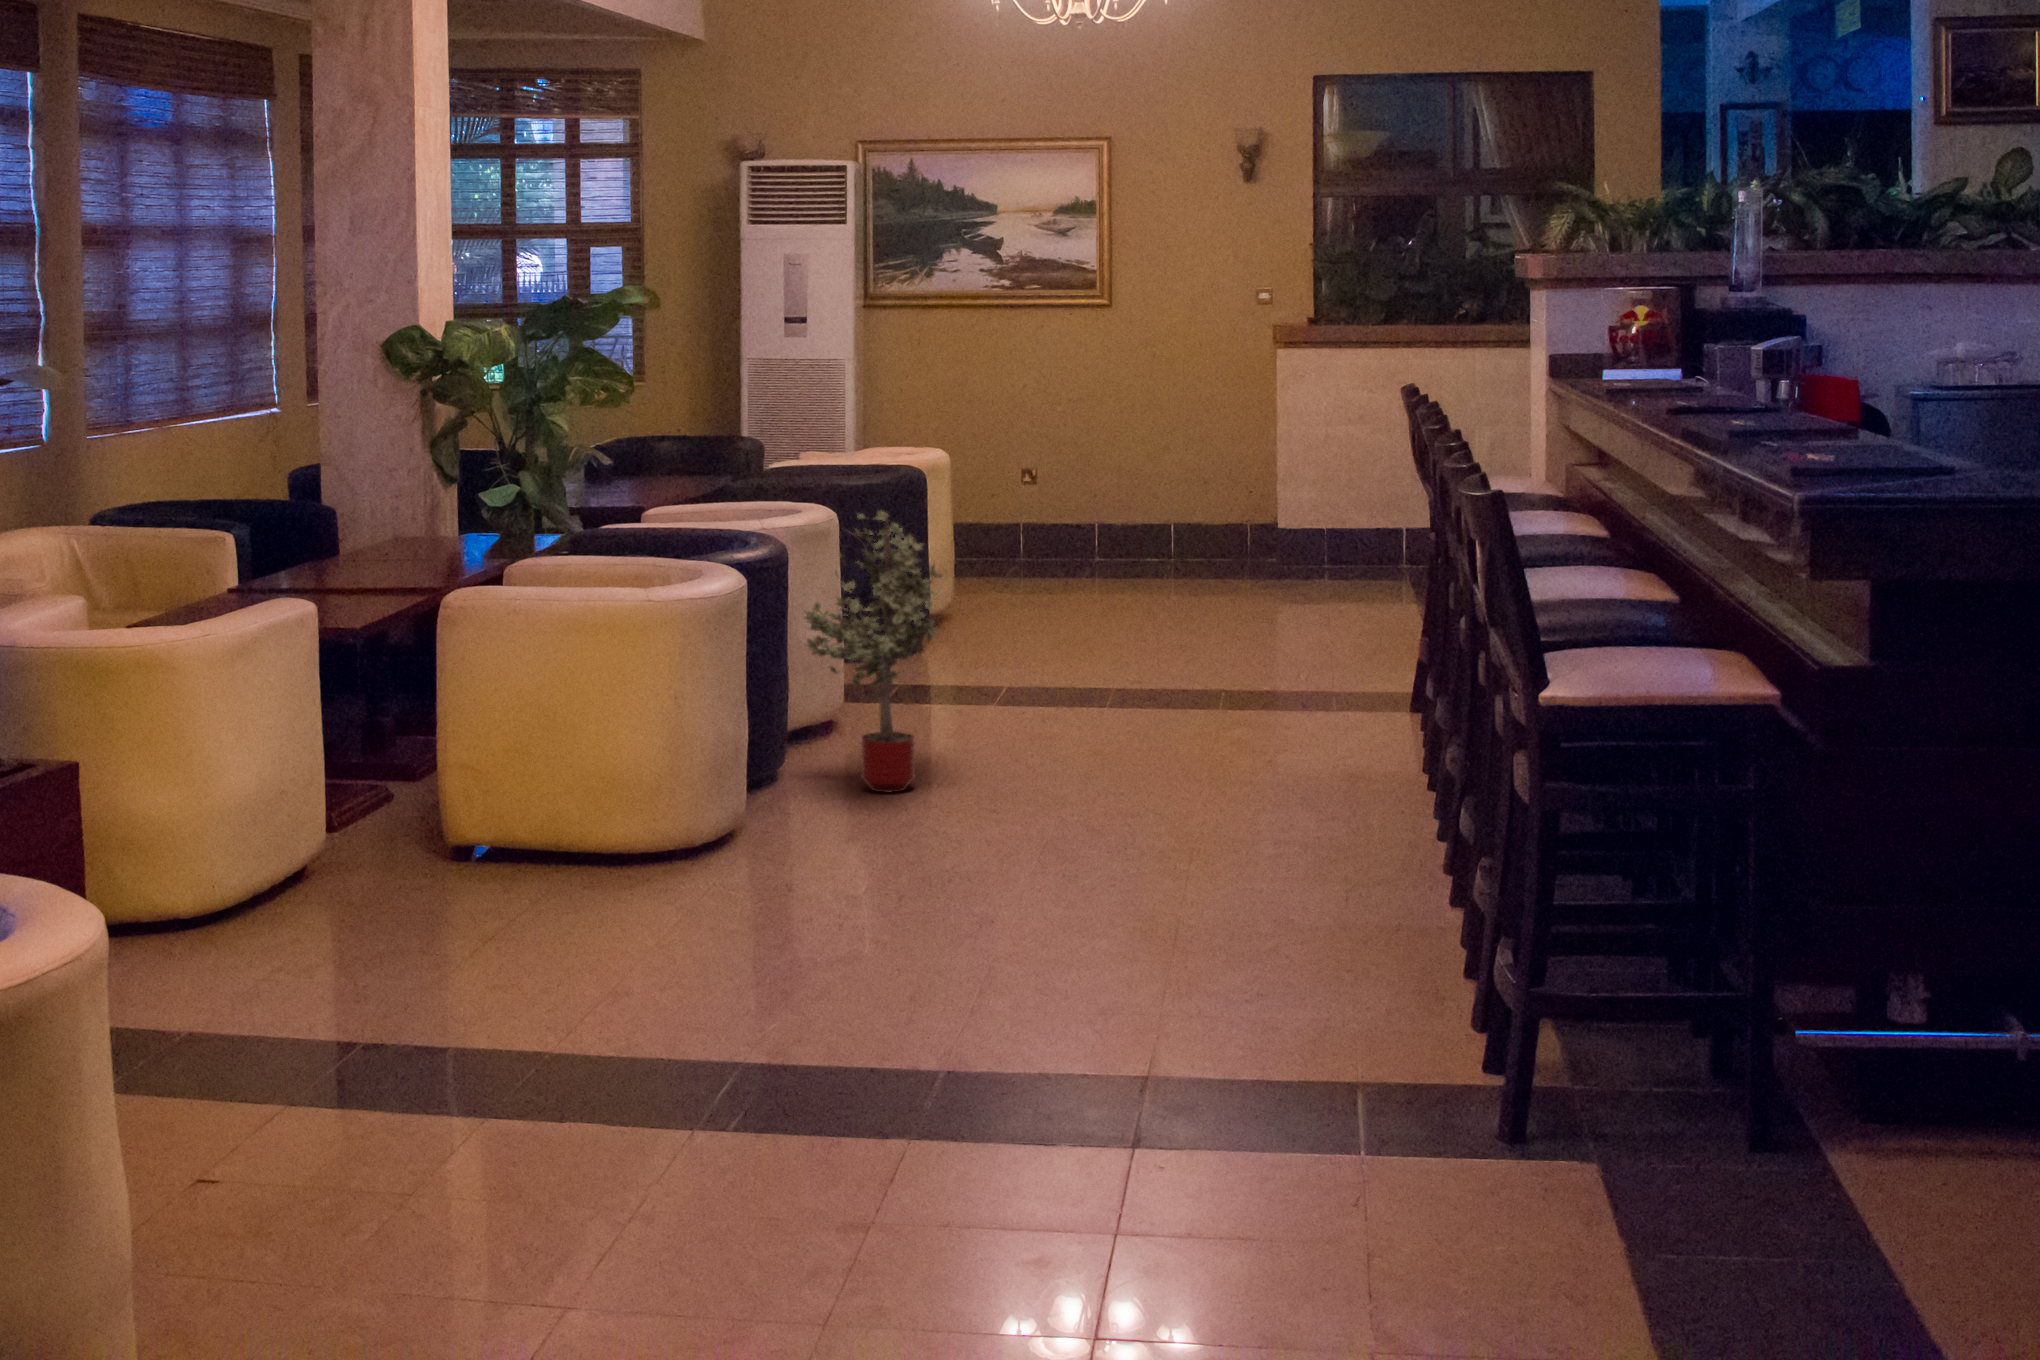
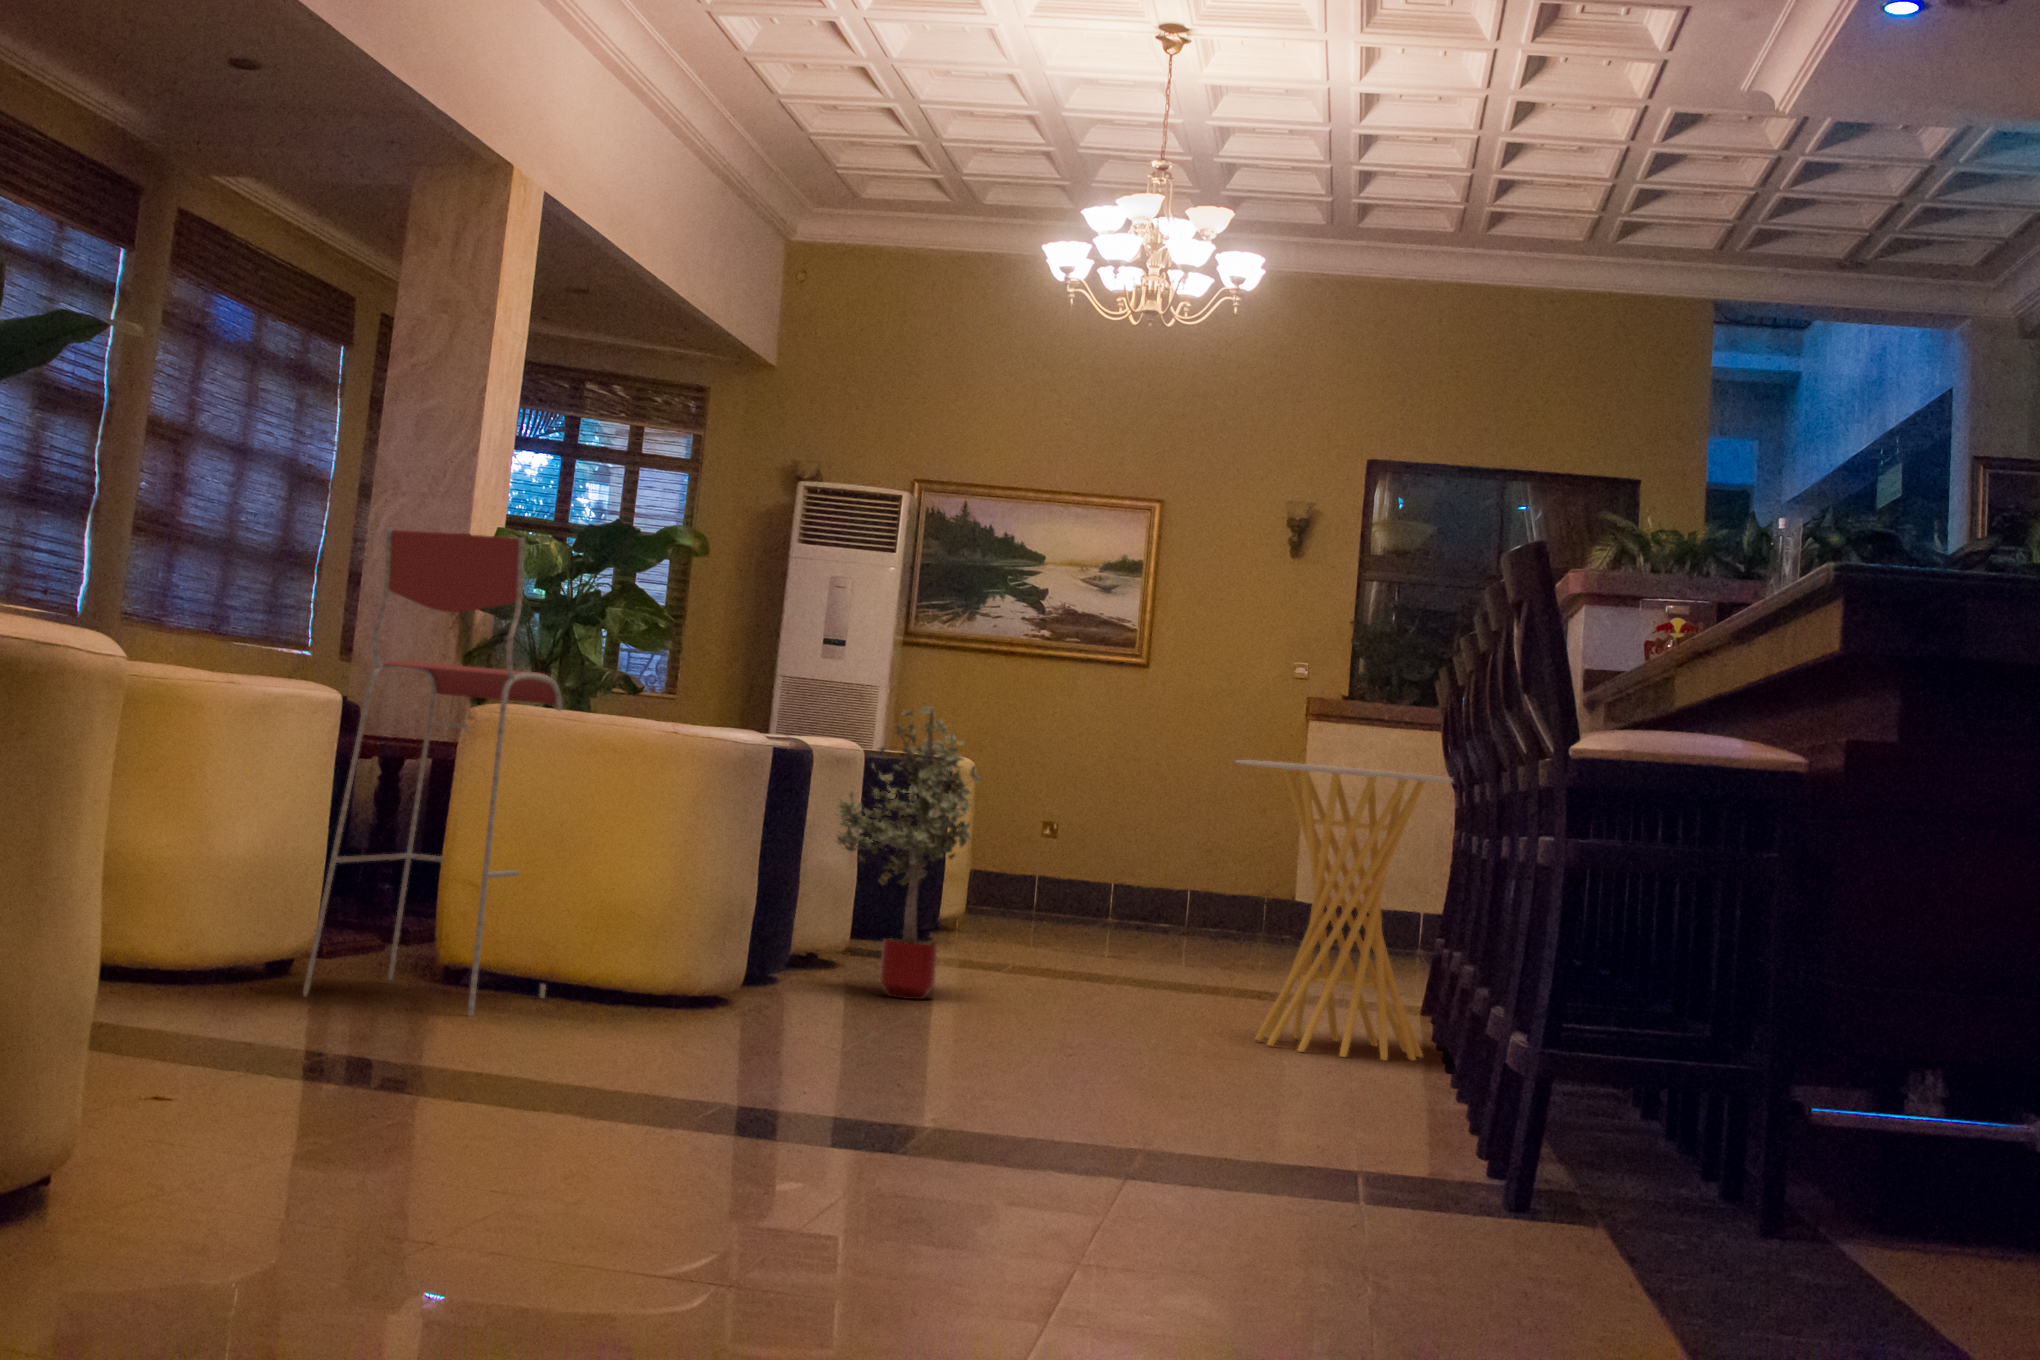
bar stool: none [317,469,545,928] -> present [303,527,562,1016]
side table: none [1186,546,1422,841] -> present [1236,760,1453,1061]

